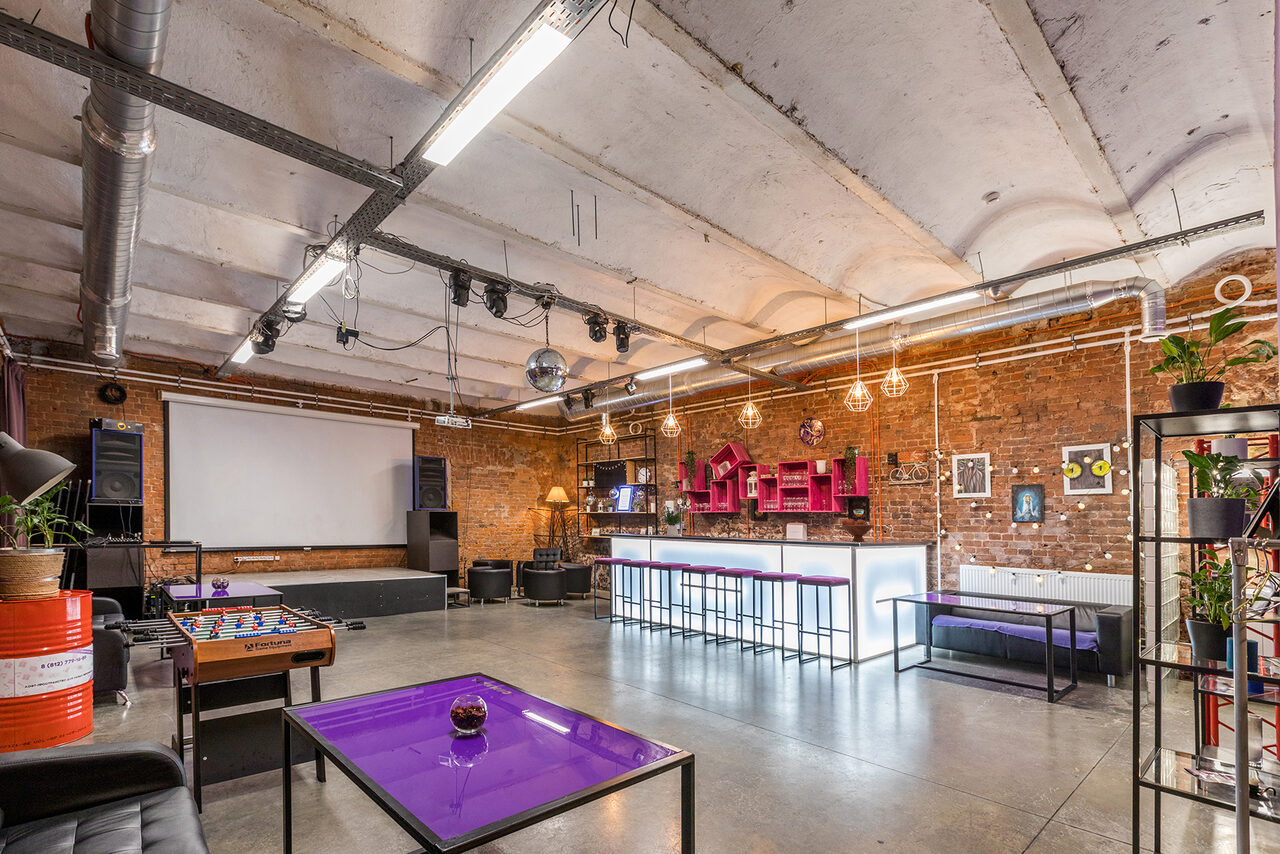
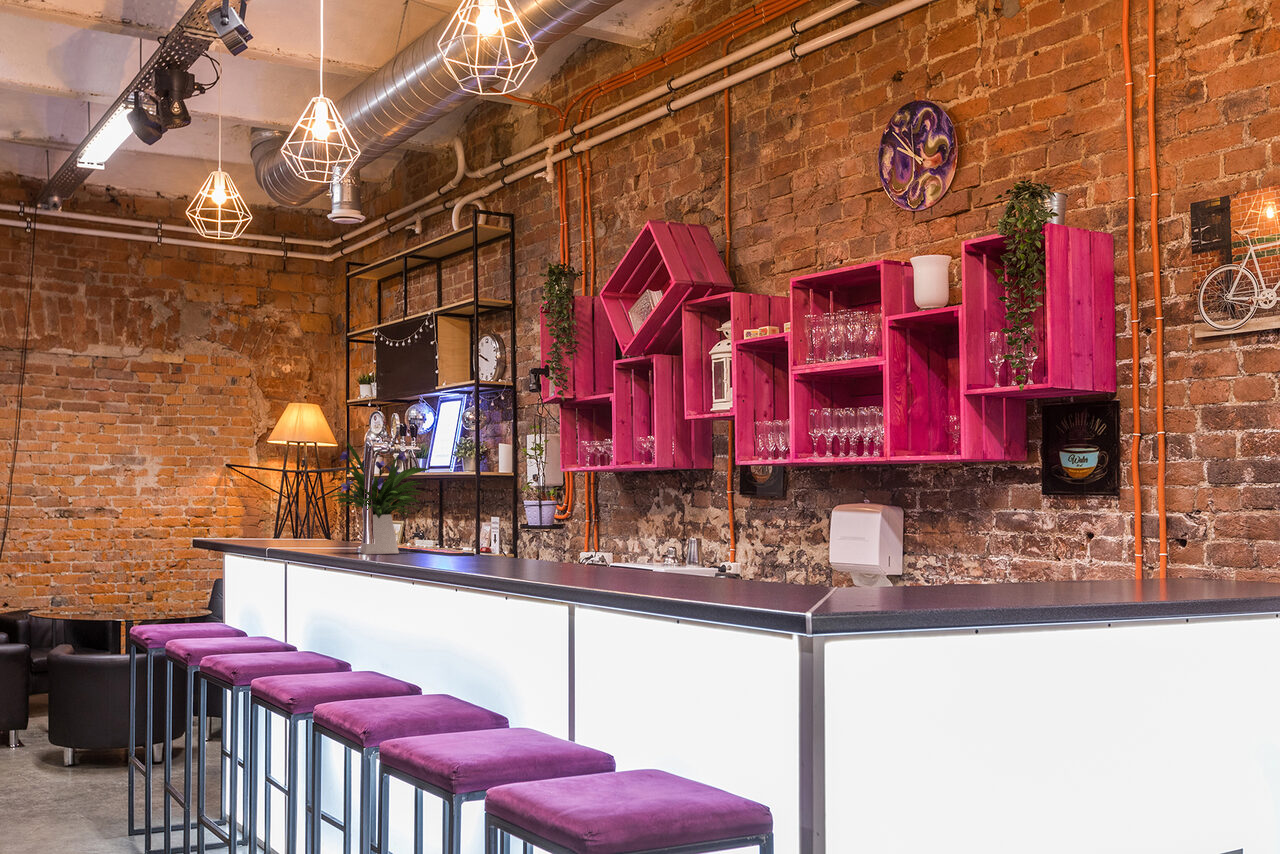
fruit bowl: present [841,519,874,542] -> none [791,481,951,598]

